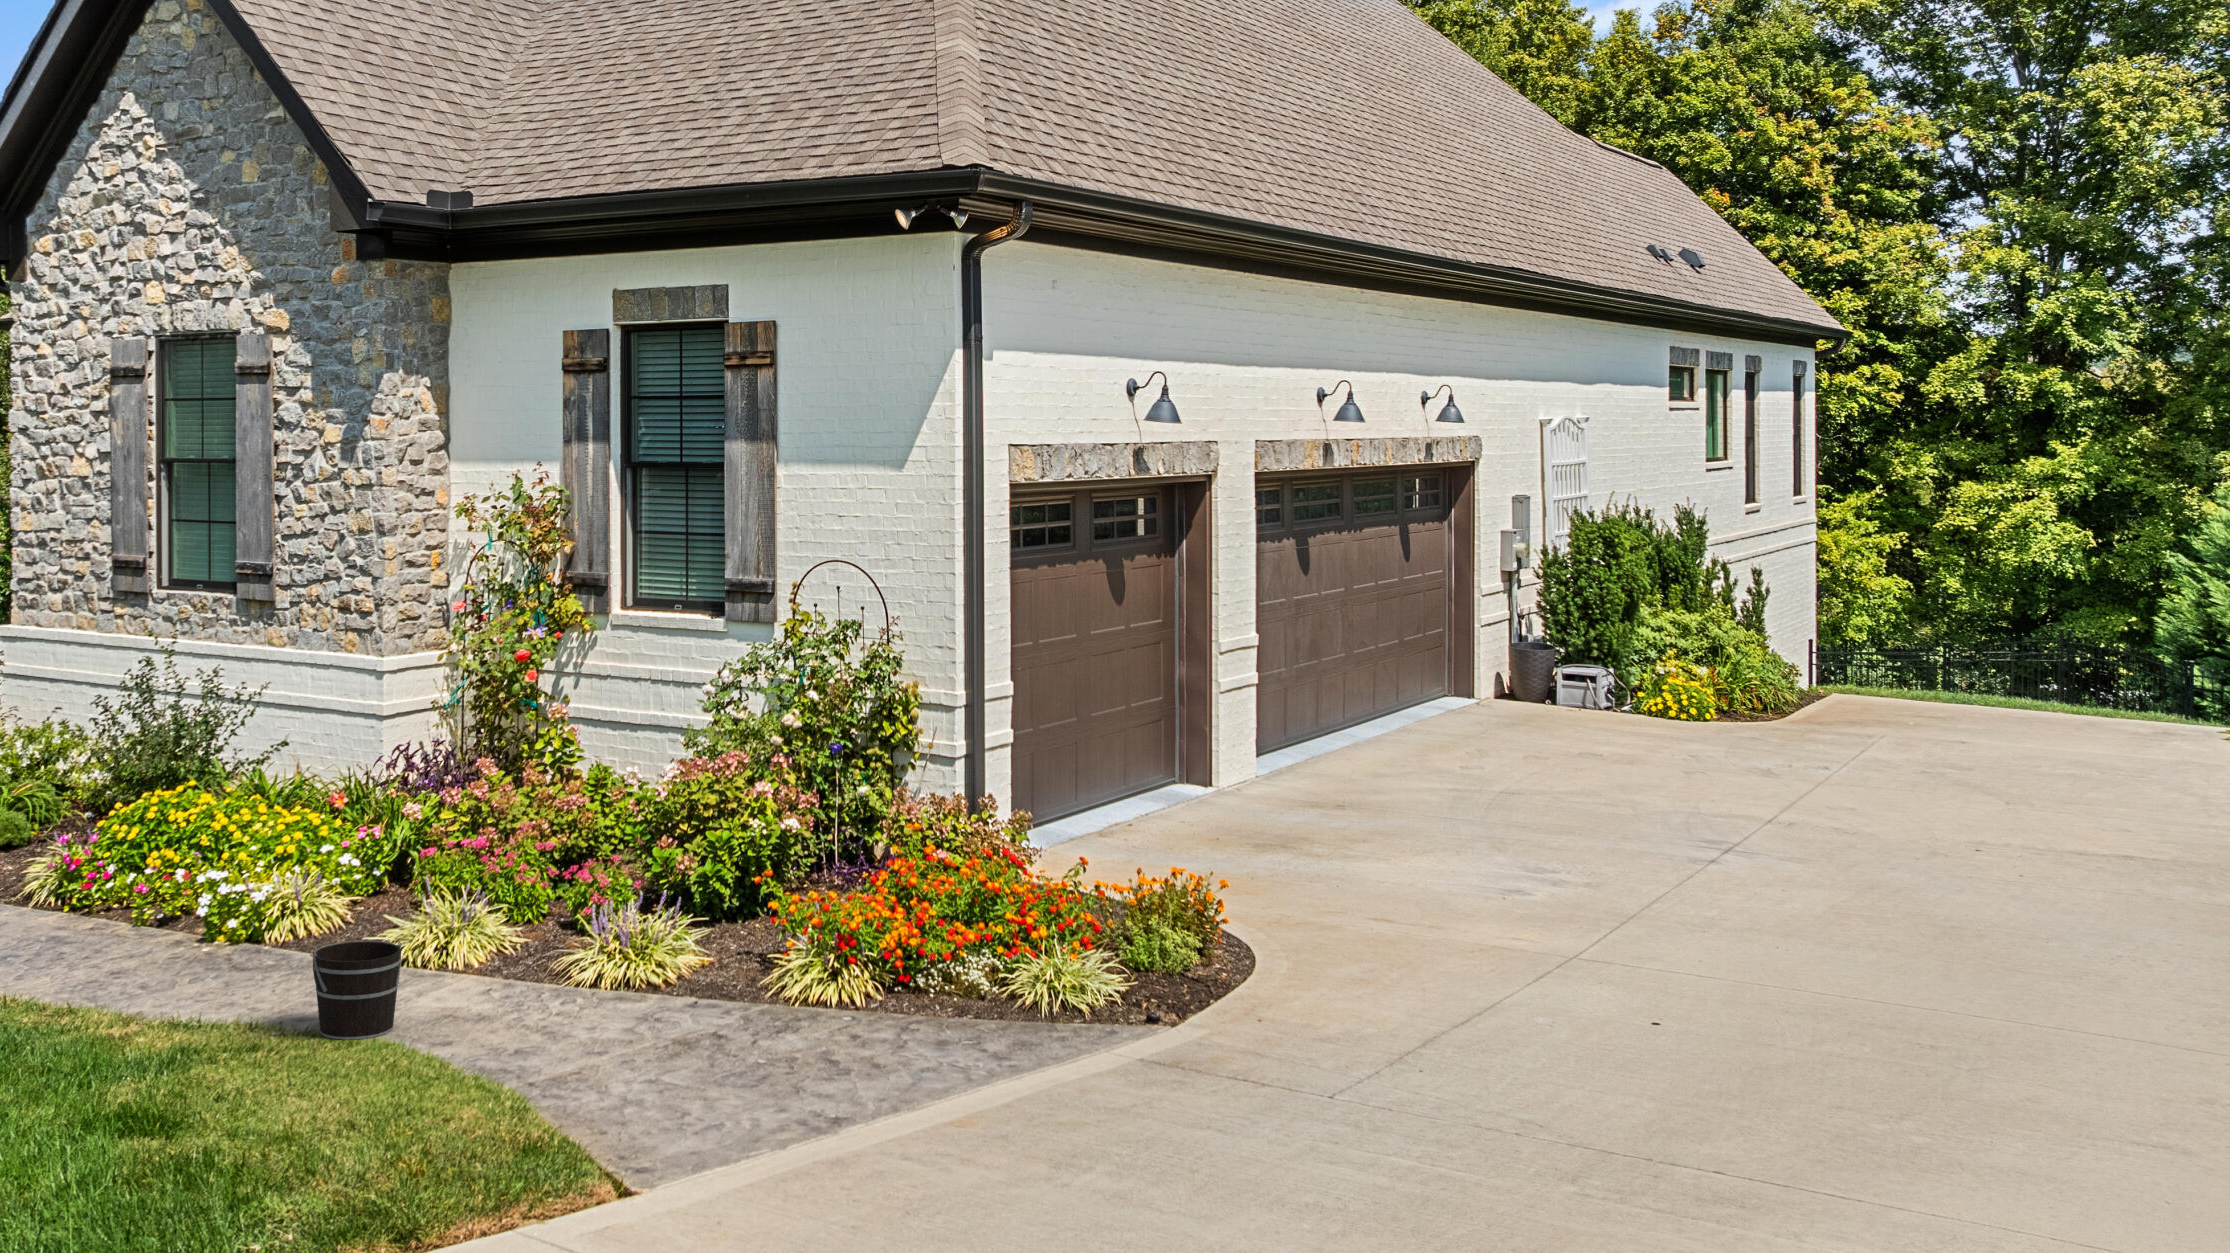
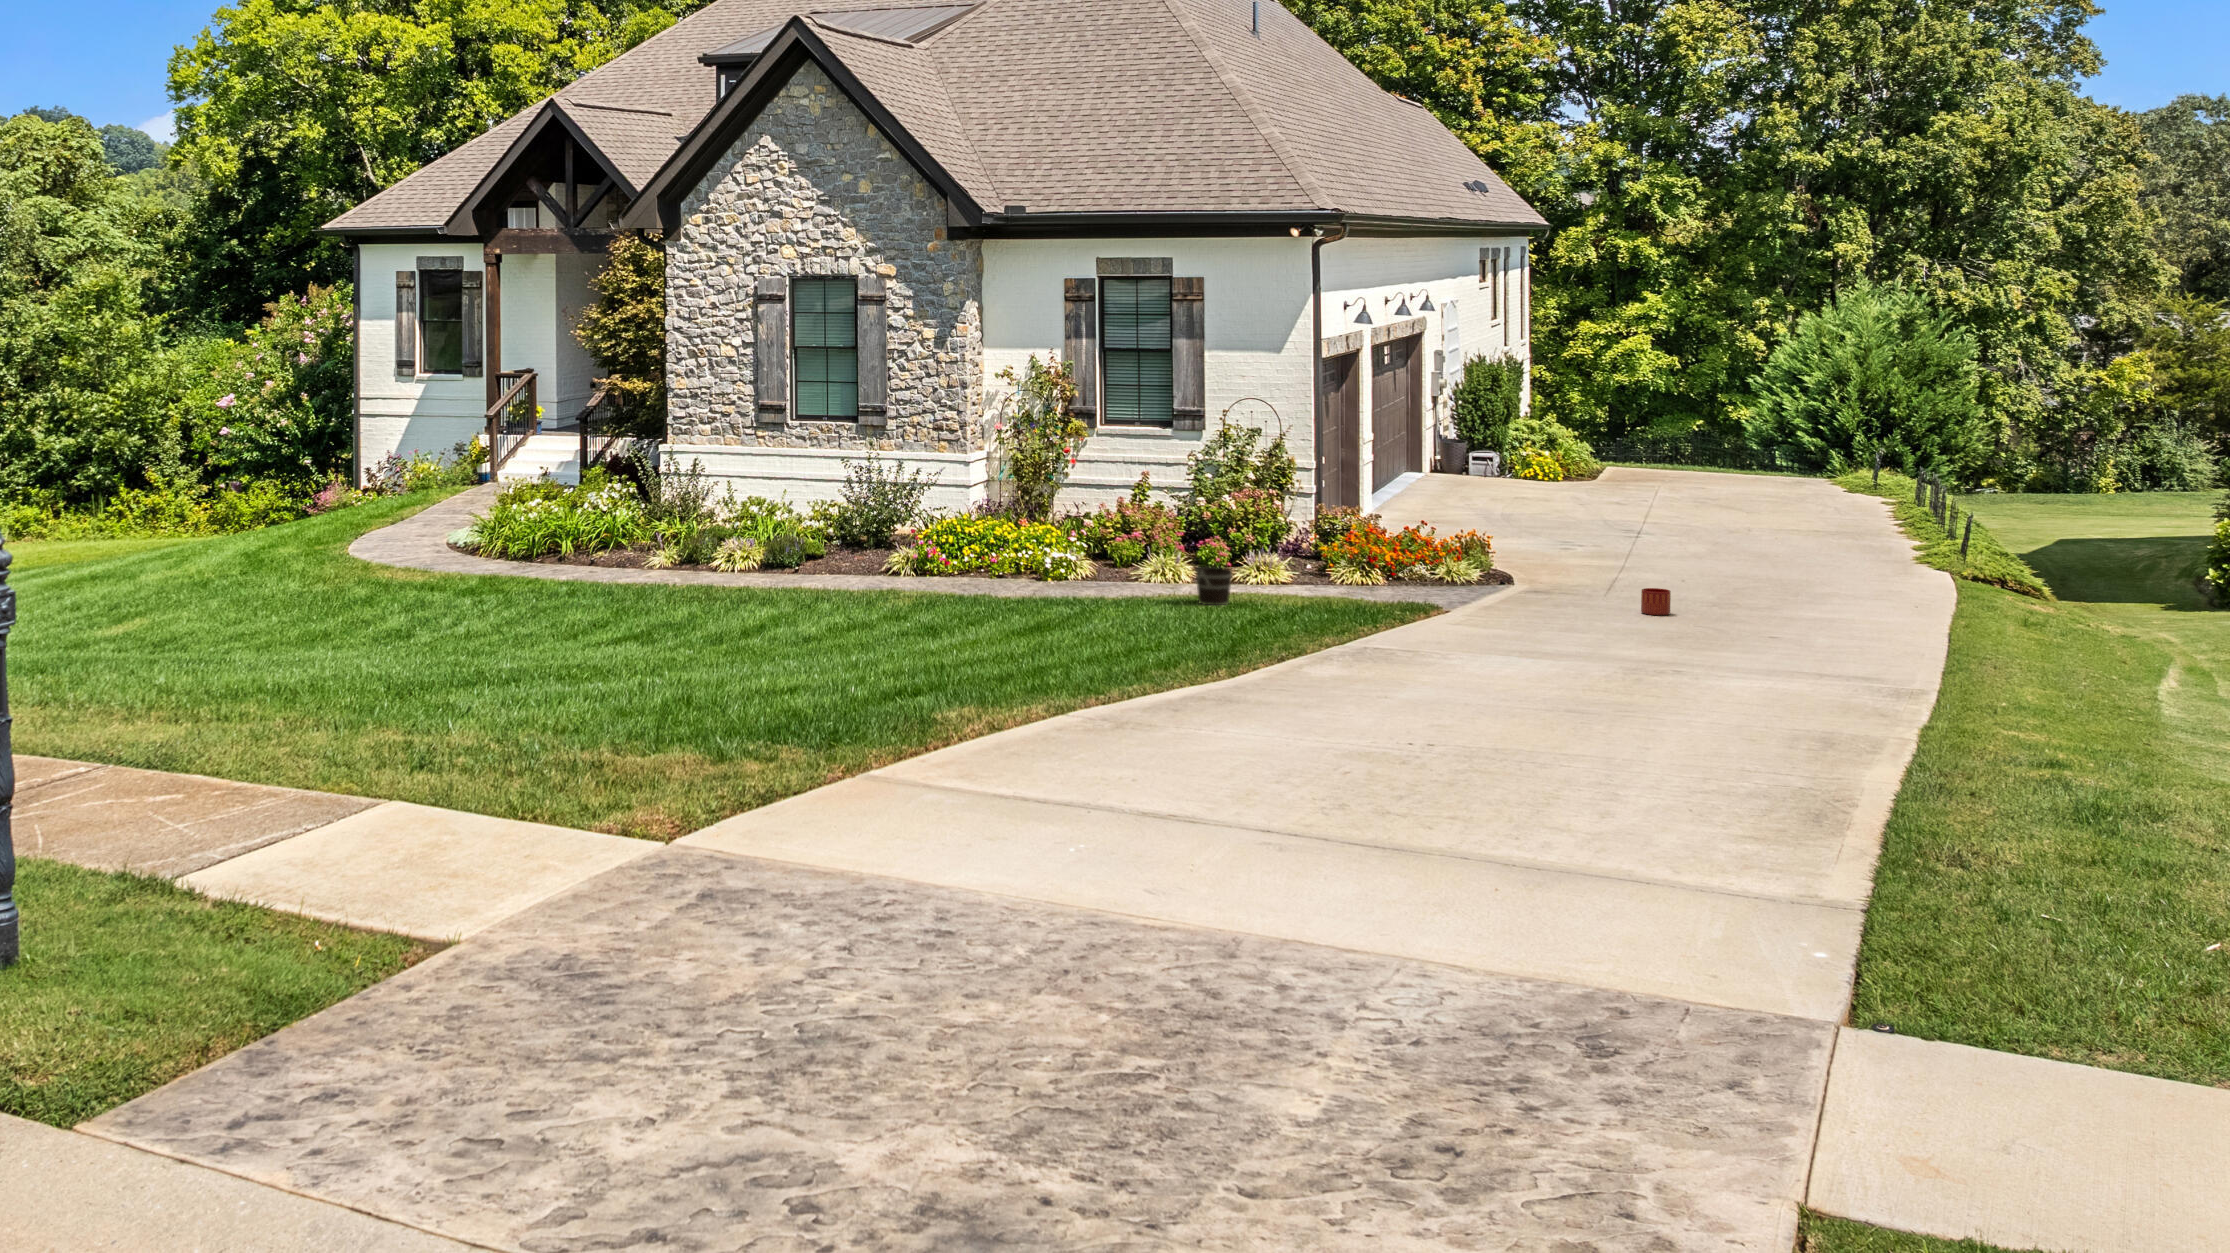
planter: none [1311,1077,1387,1164] -> present [1641,588,1671,616]

